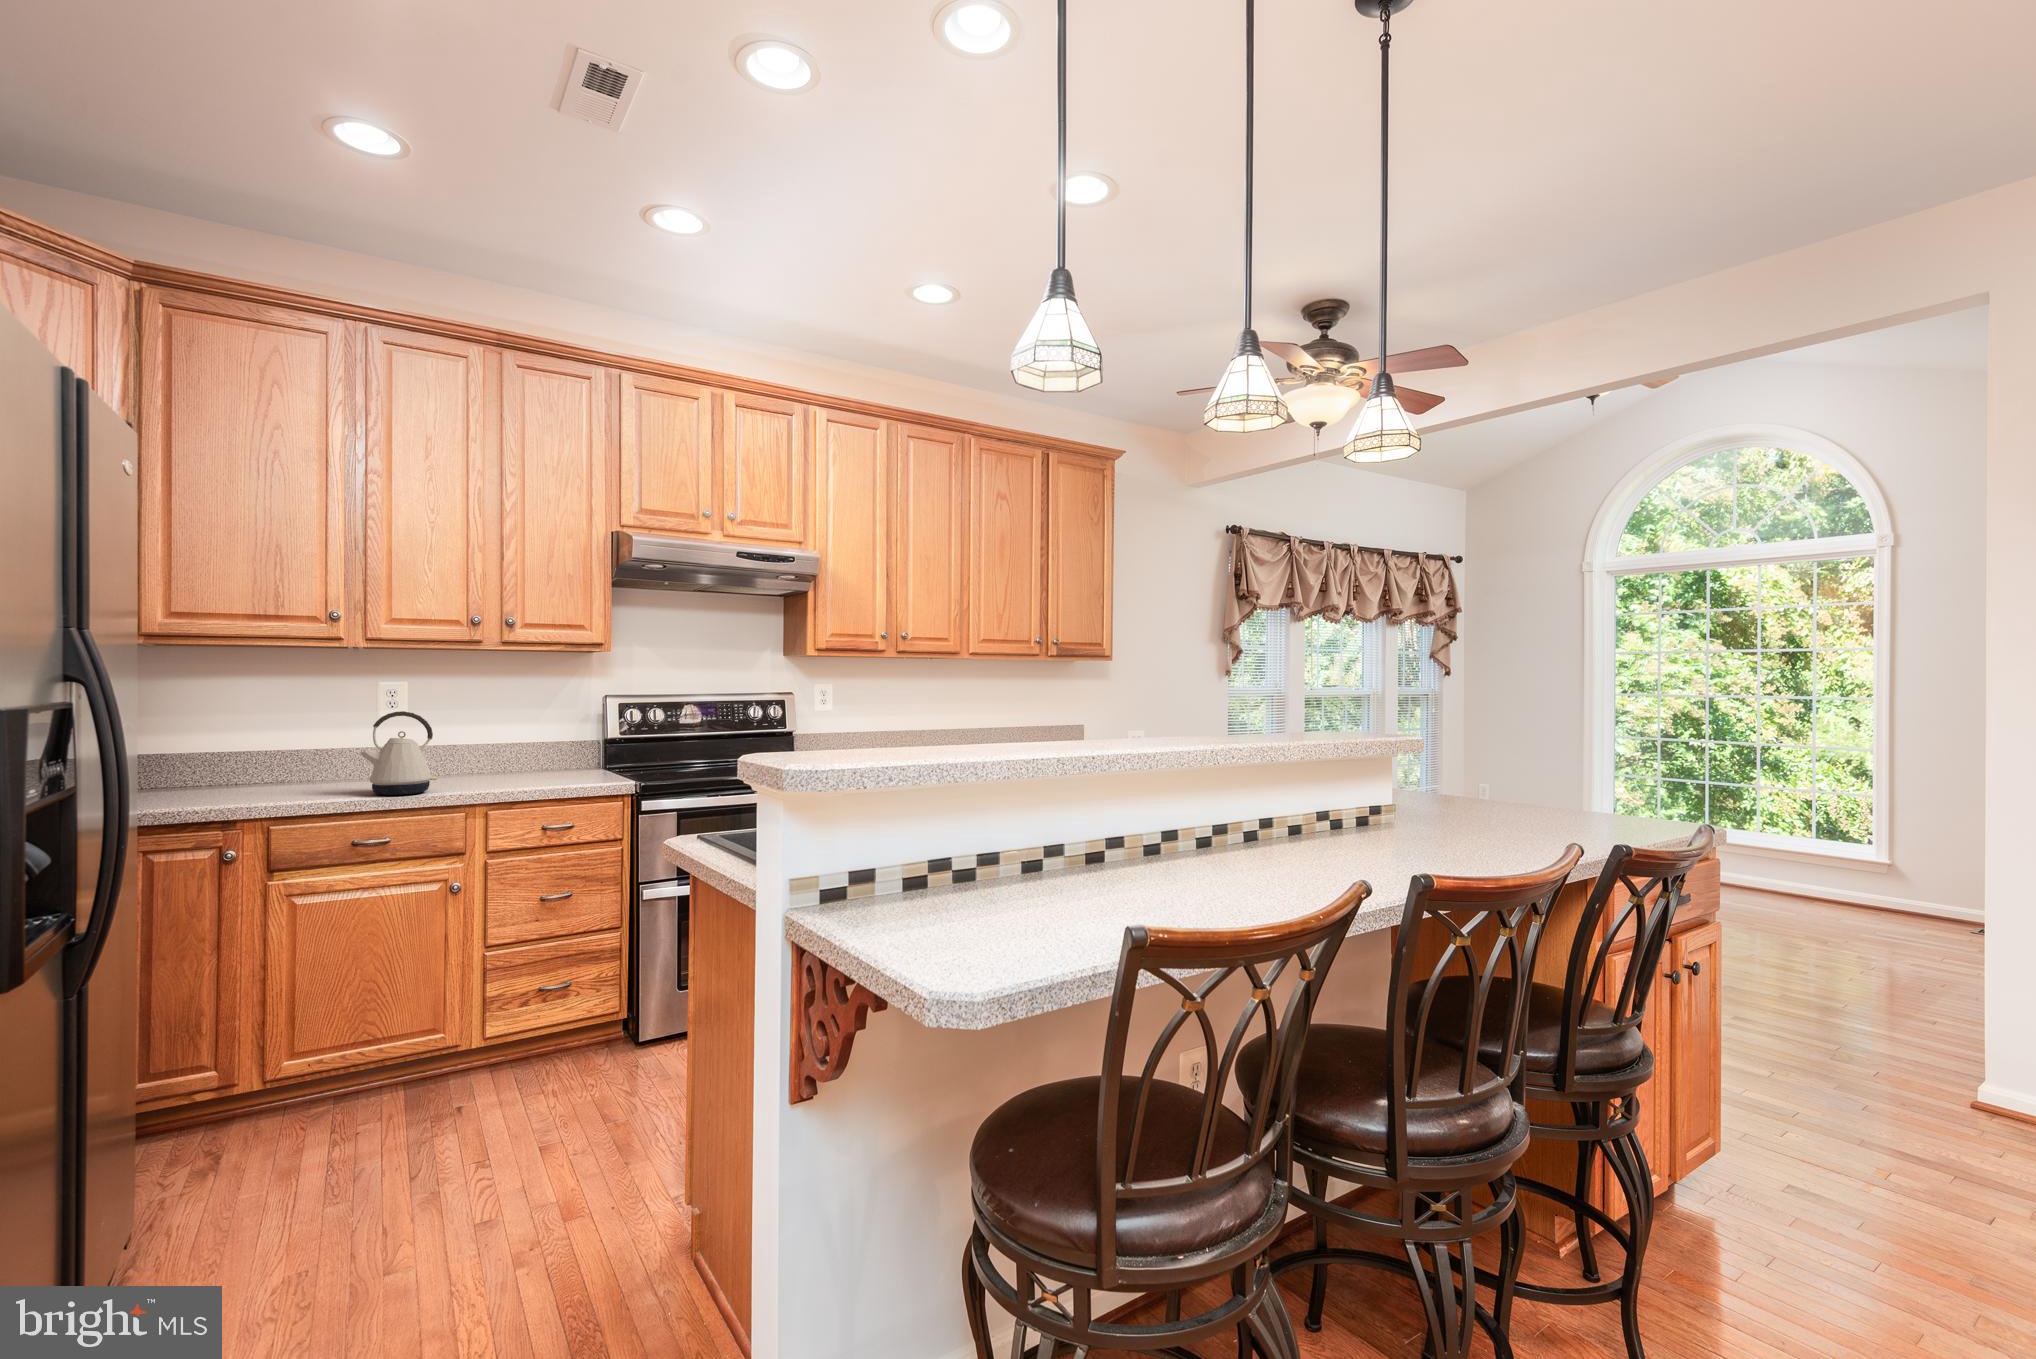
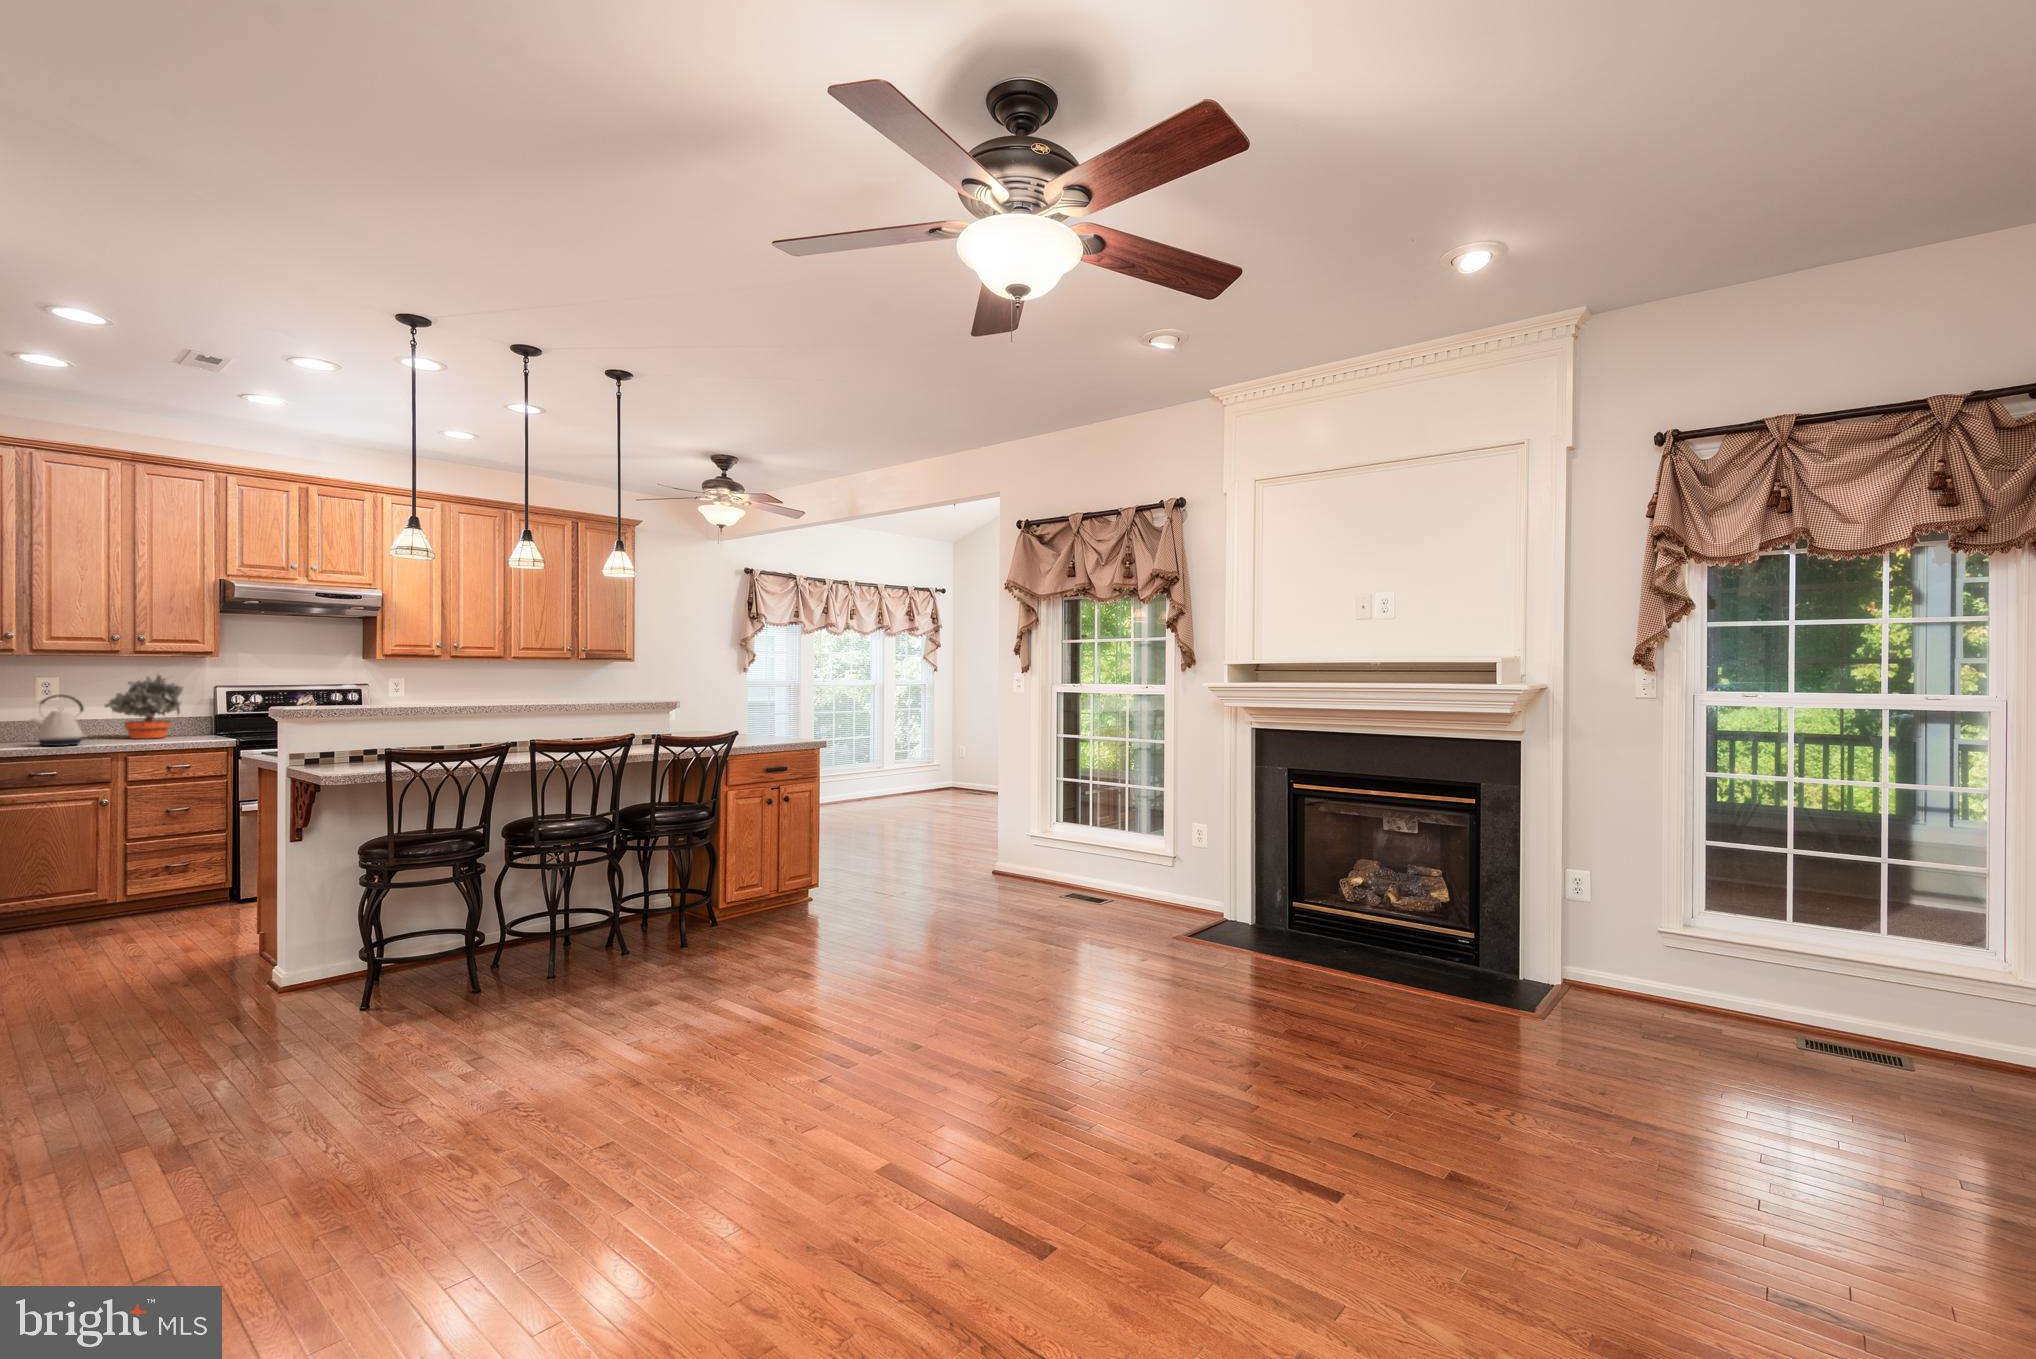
potted plant: none [461,677,562,778] -> present [105,675,183,739]

